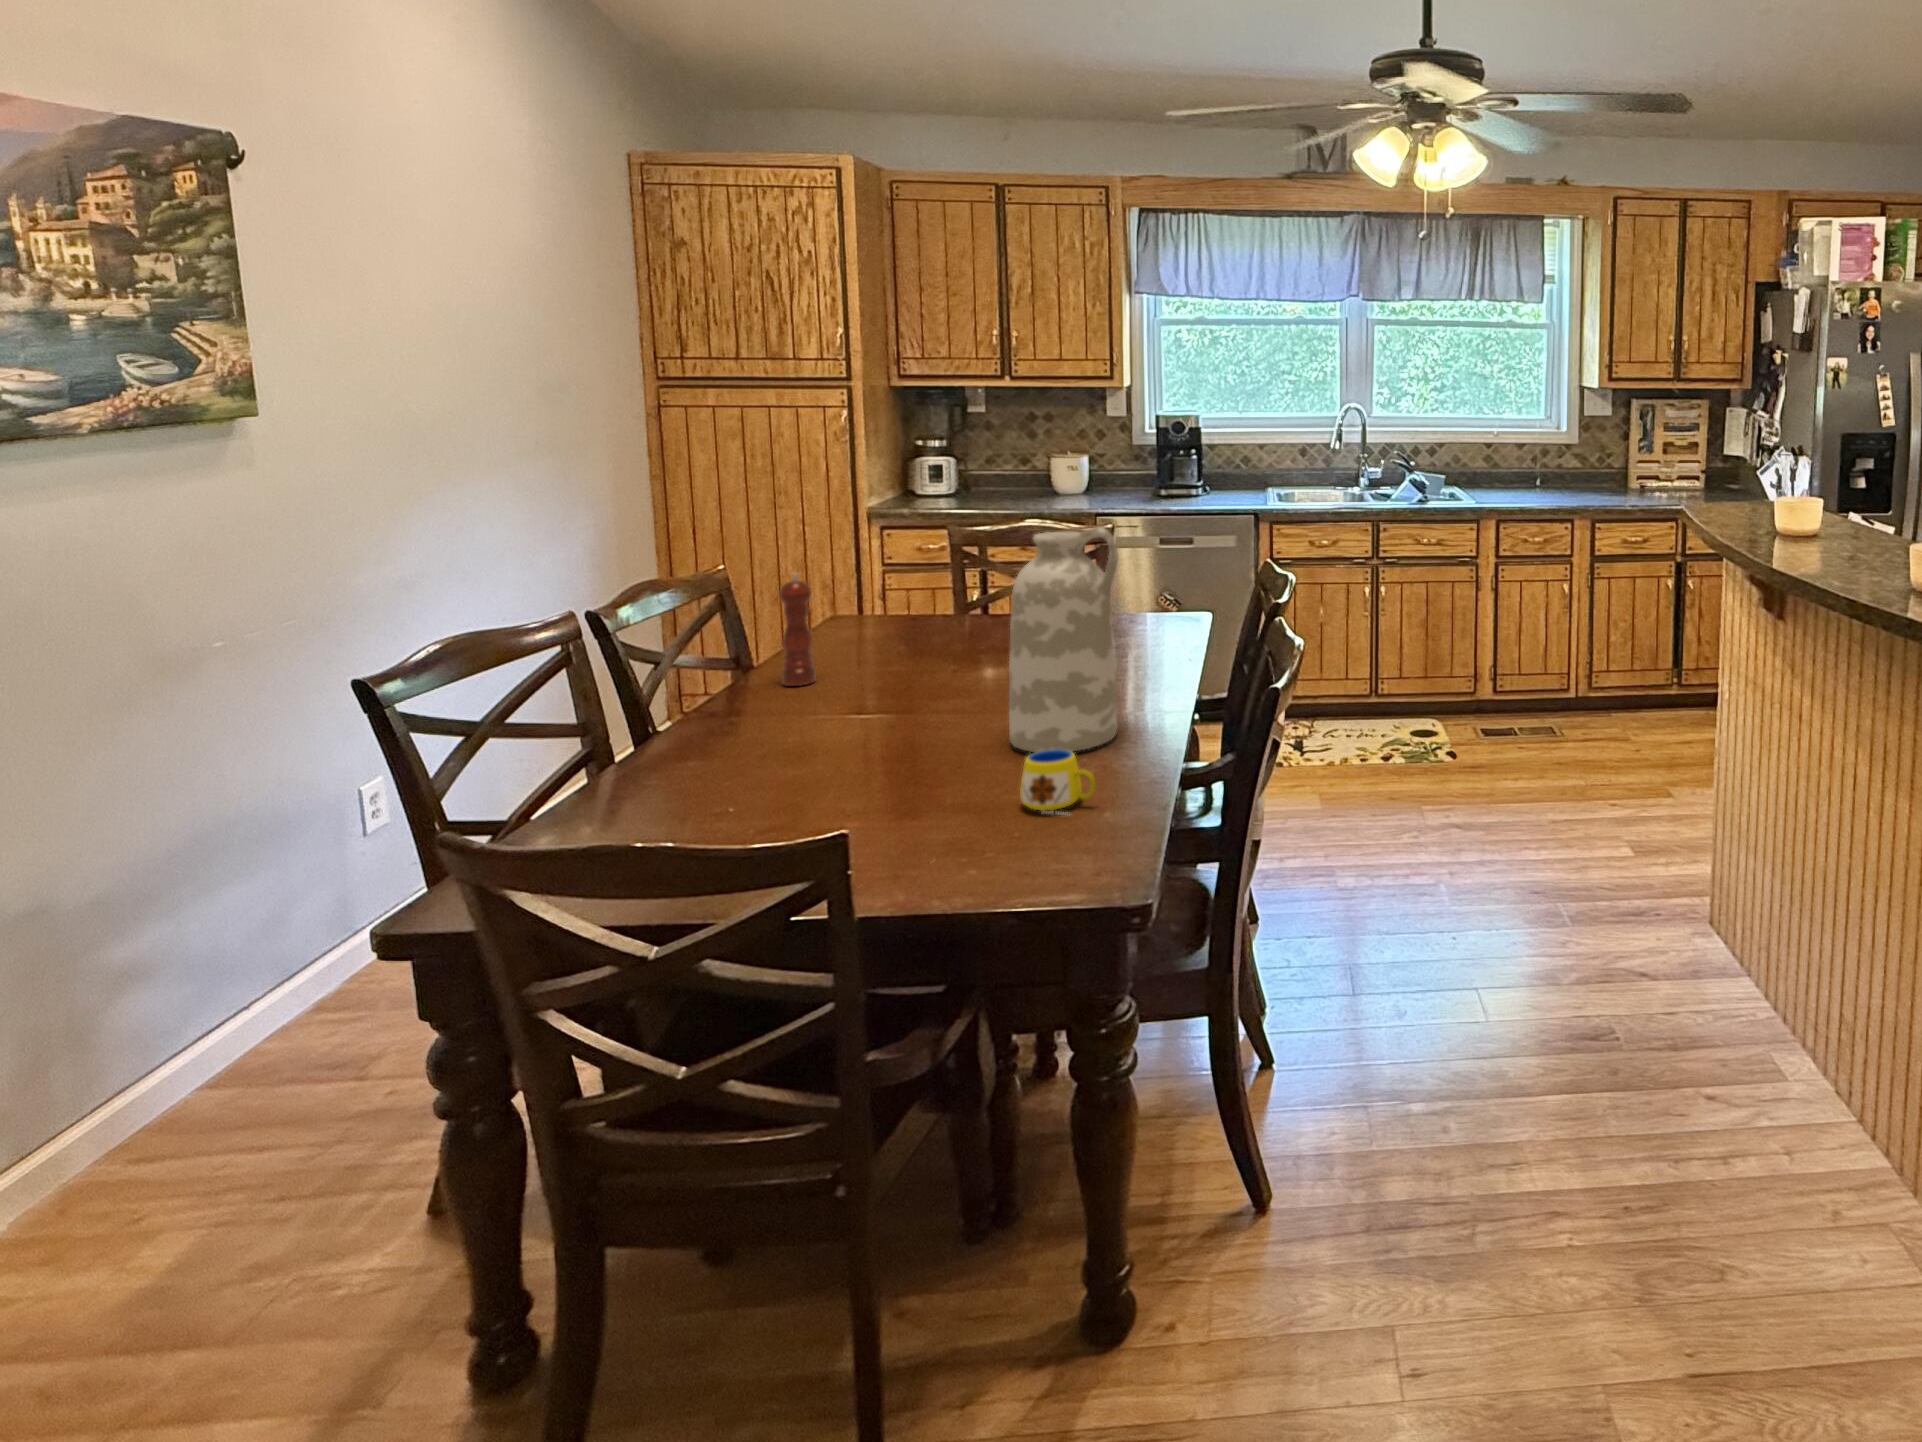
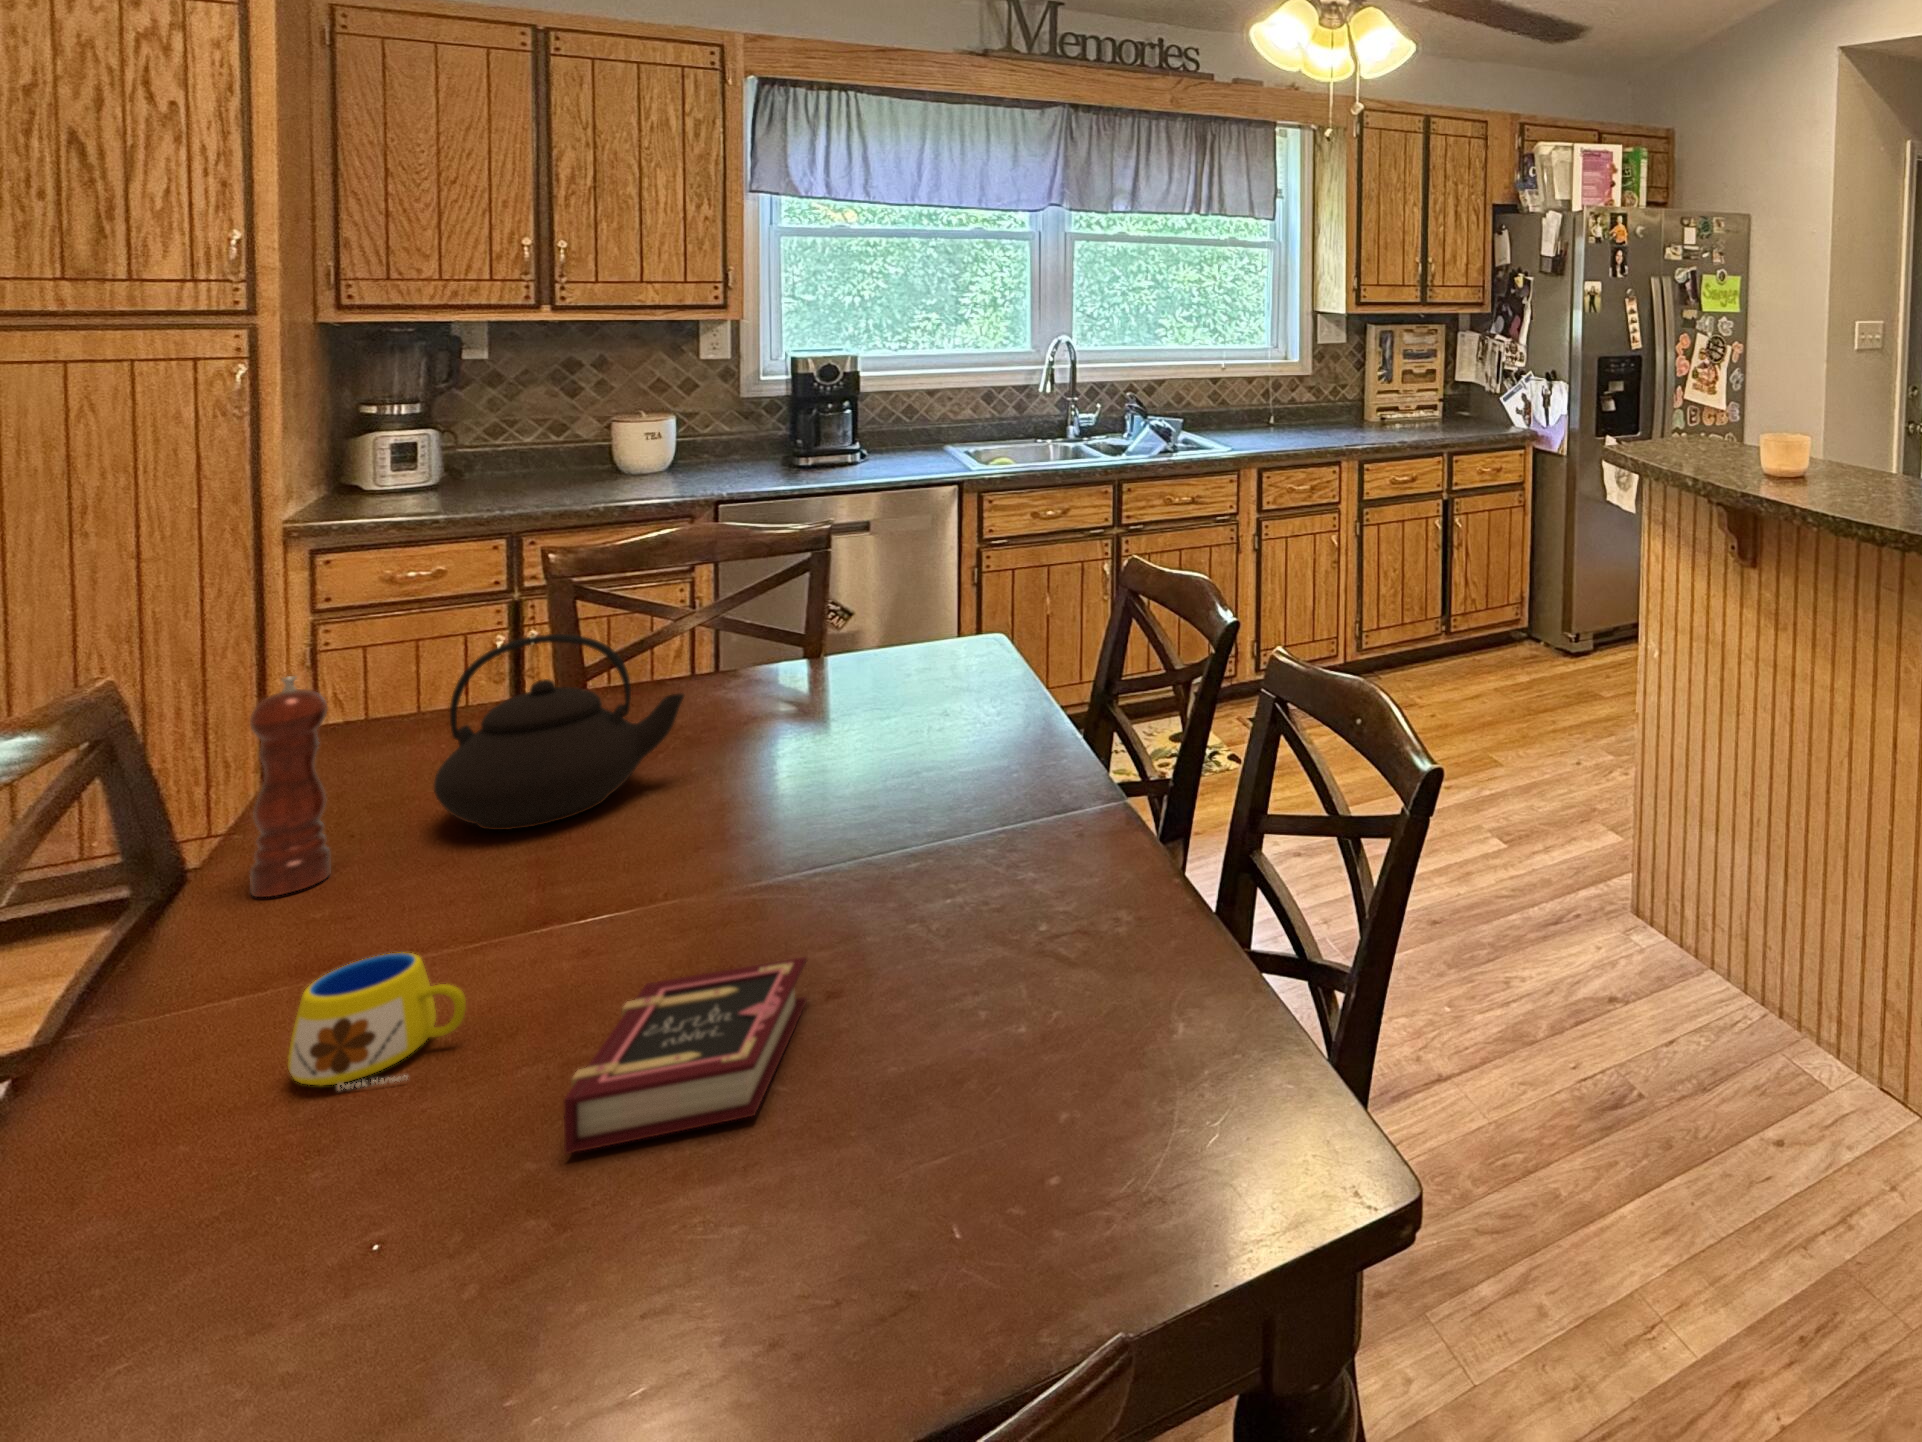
vase: present [1009,527,1118,752] -> none [845,546,1045,940]
teapot: none [862,568,982,675] -> present [434,634,684,830]
book: none [839,740,972,802] -> present [564,957,807,1154]
mug: present [1020,749,1095,815] -> present [288,953,466,1090]

